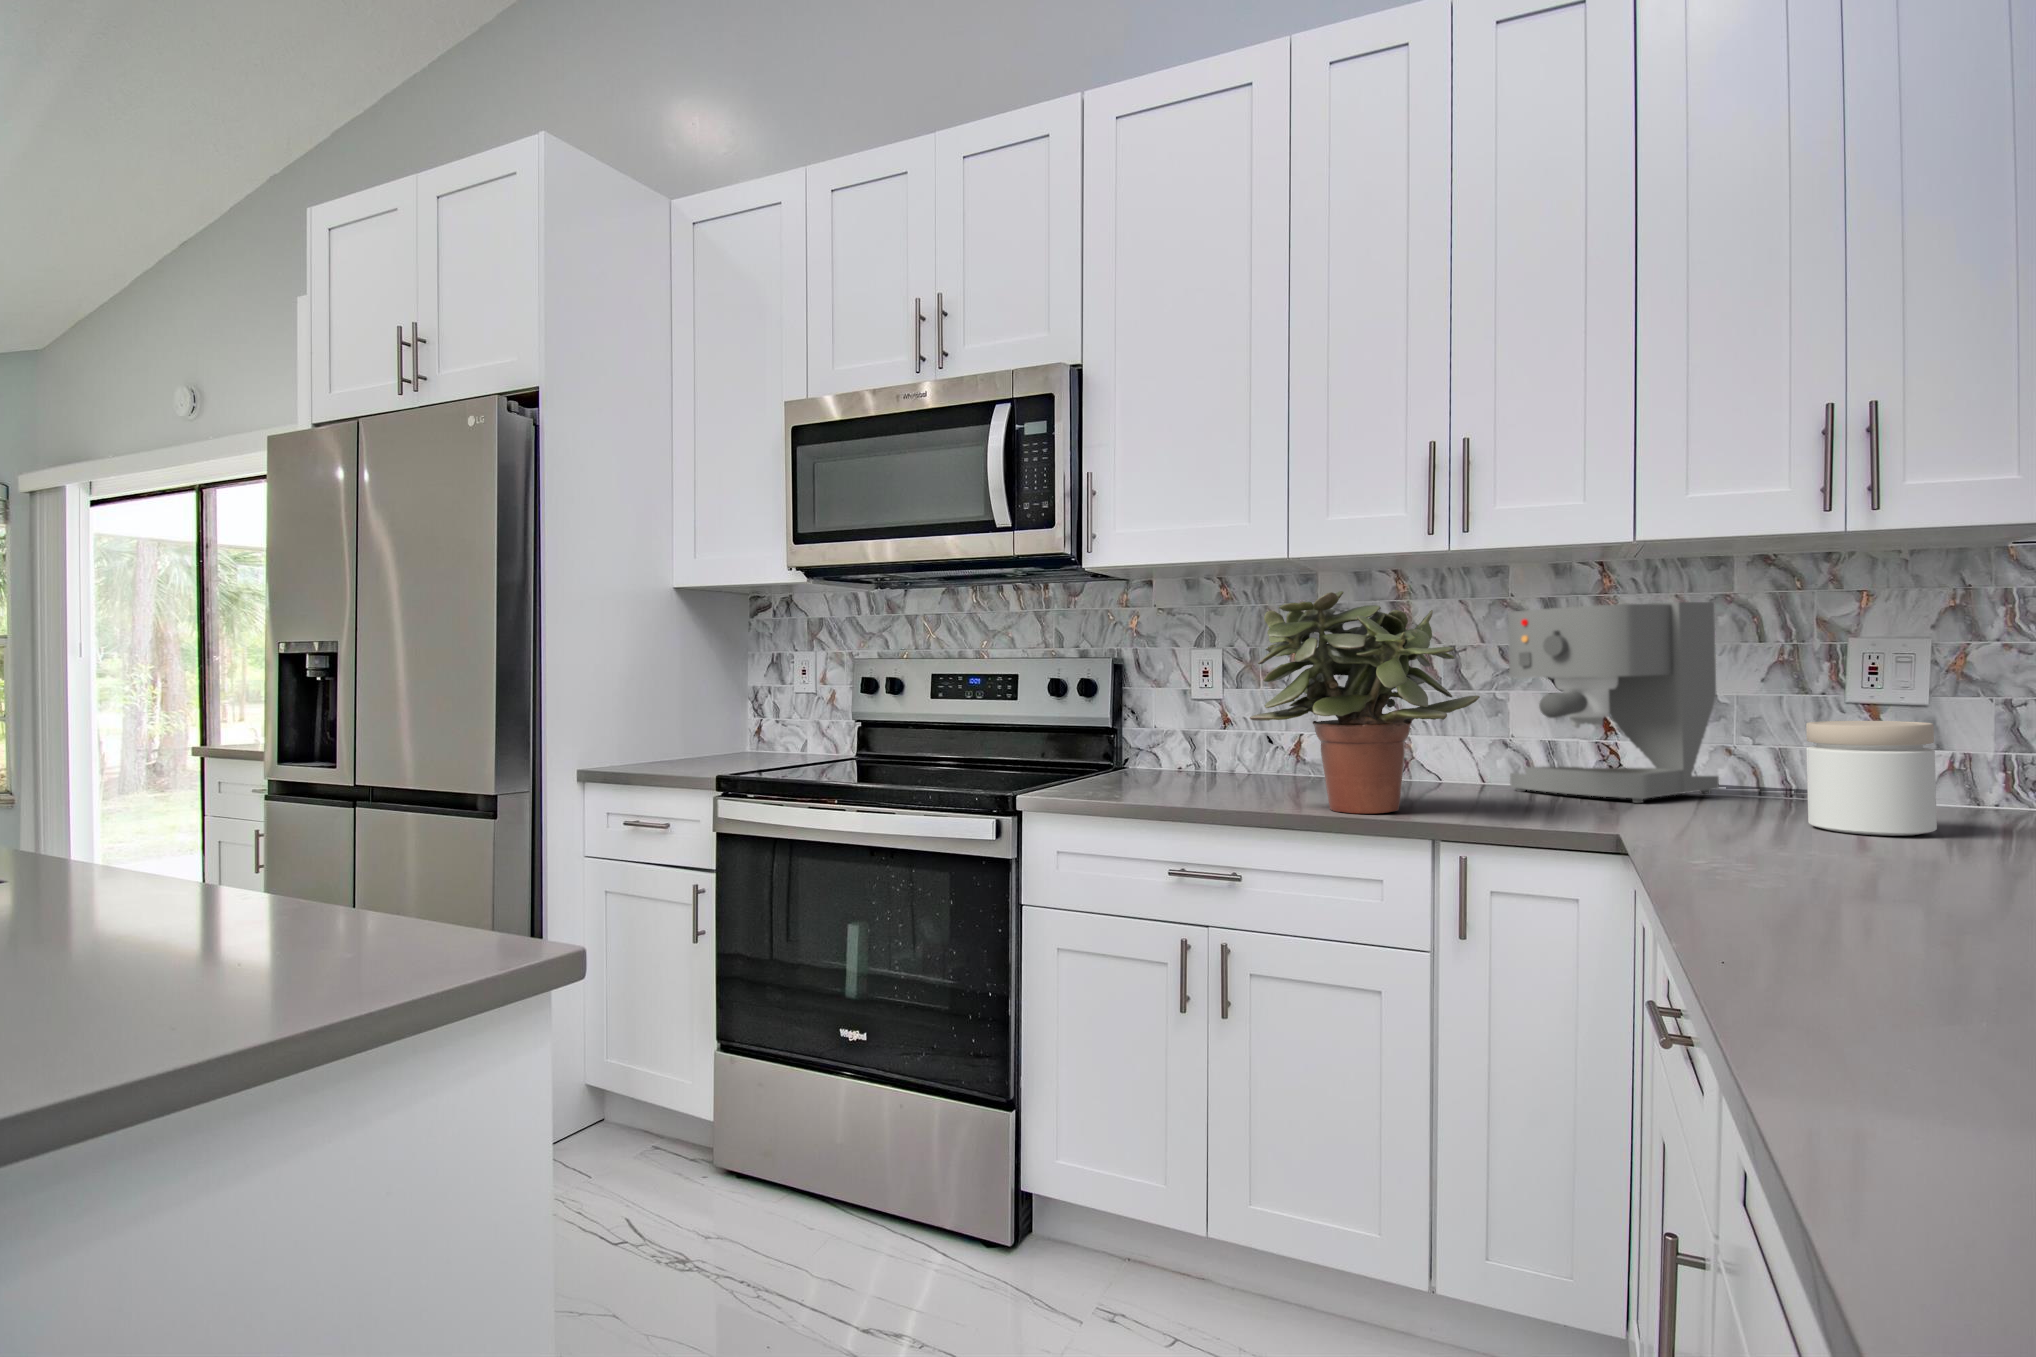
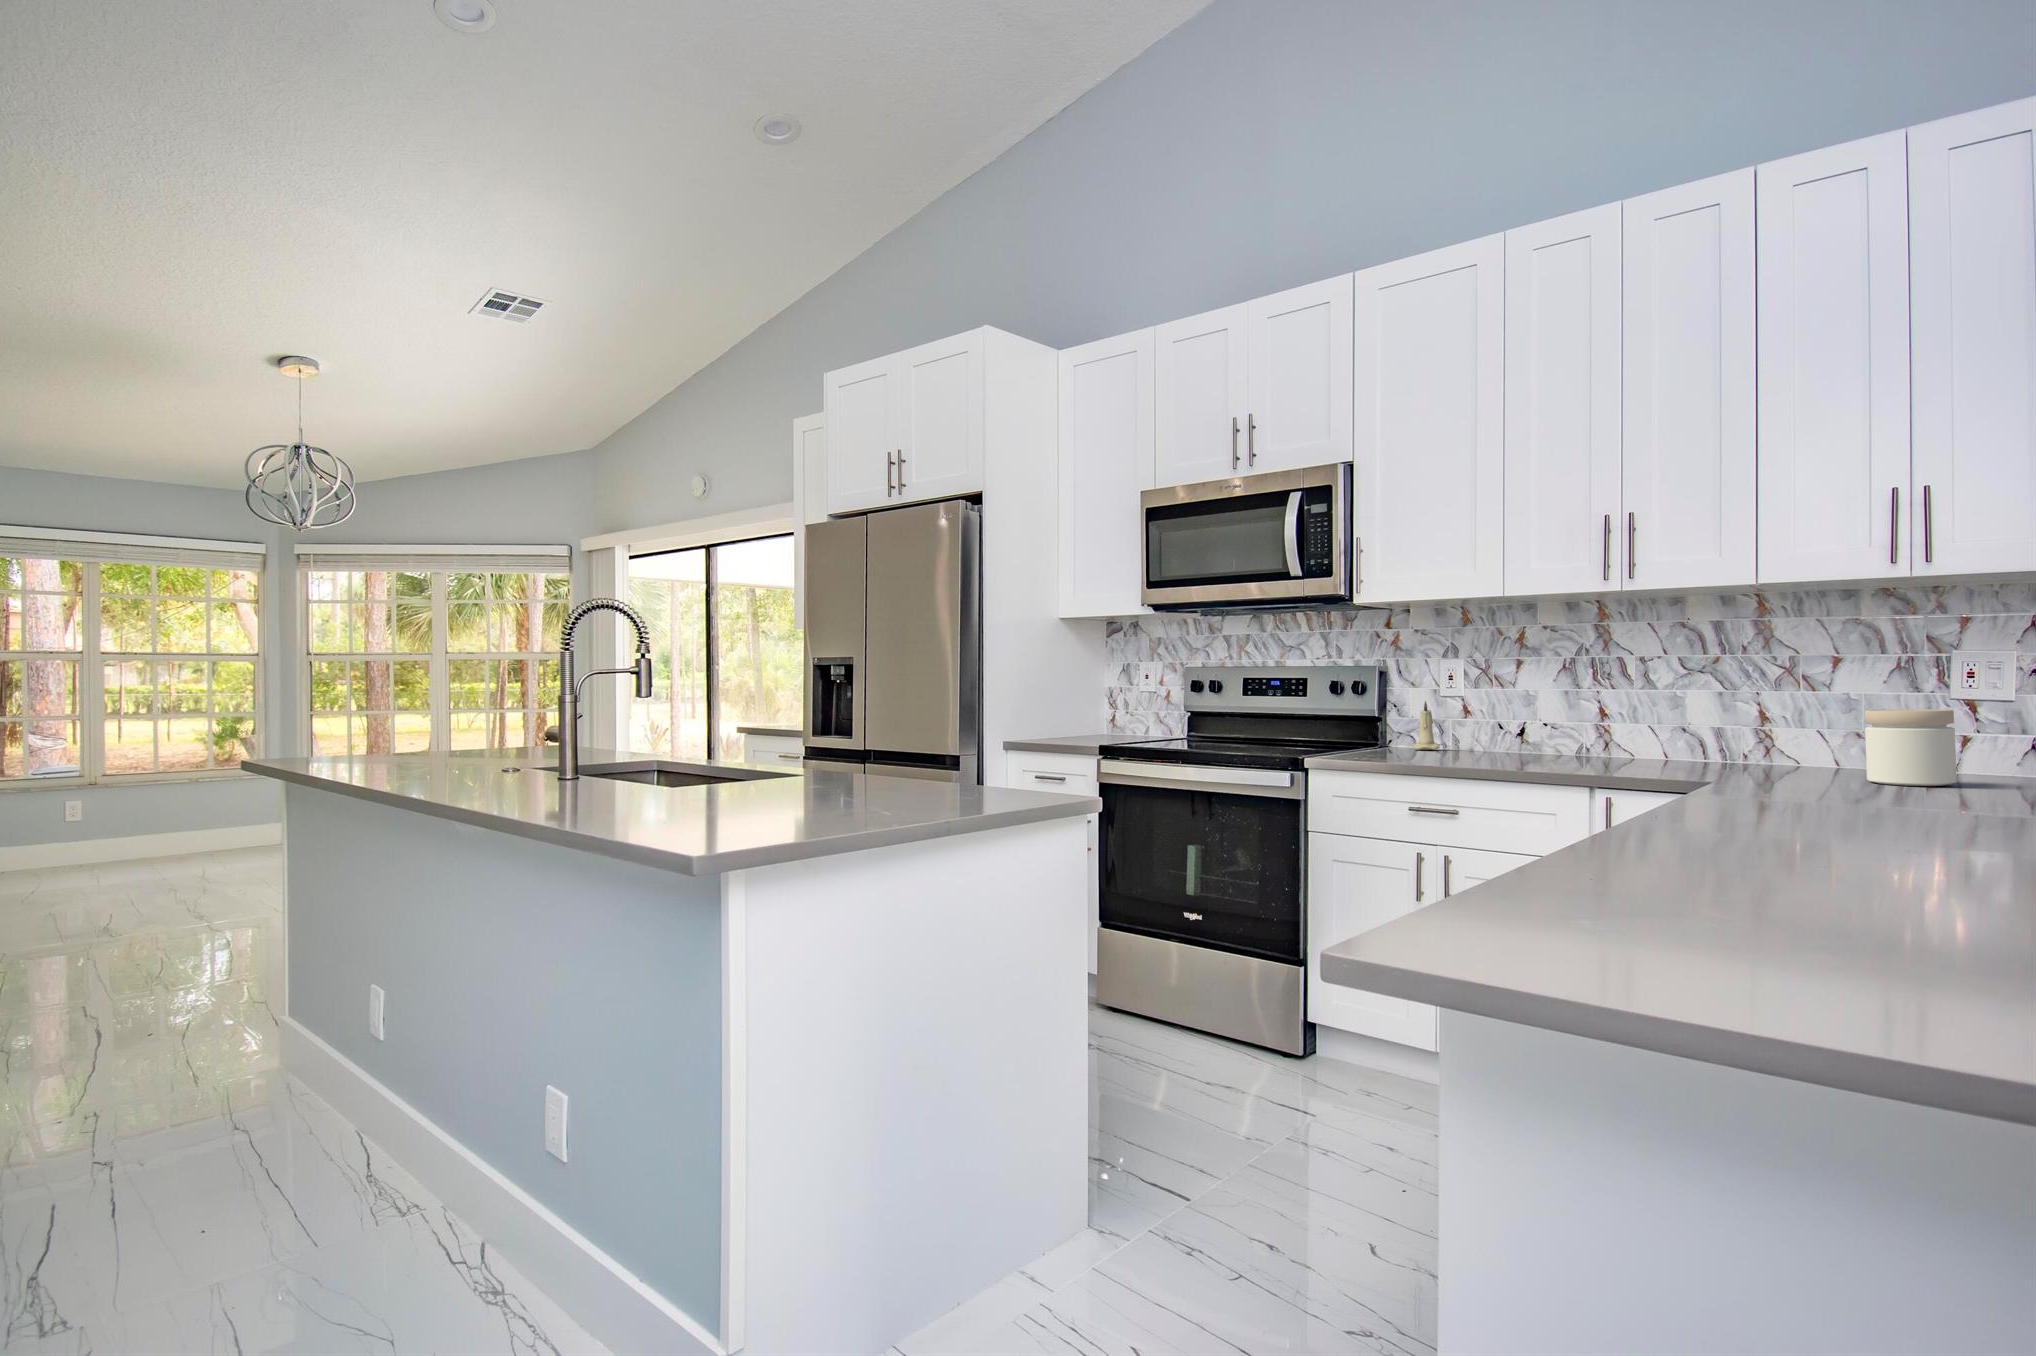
potted plant: present [1250,591,1480,814] -> none [1463,622,1628,769]
coffee maker: present [1508,602,1719,803] -> none [1678,624,1849,770]
candle: none [1157,704,1191,772] -> present [1413,701,1440,749]

